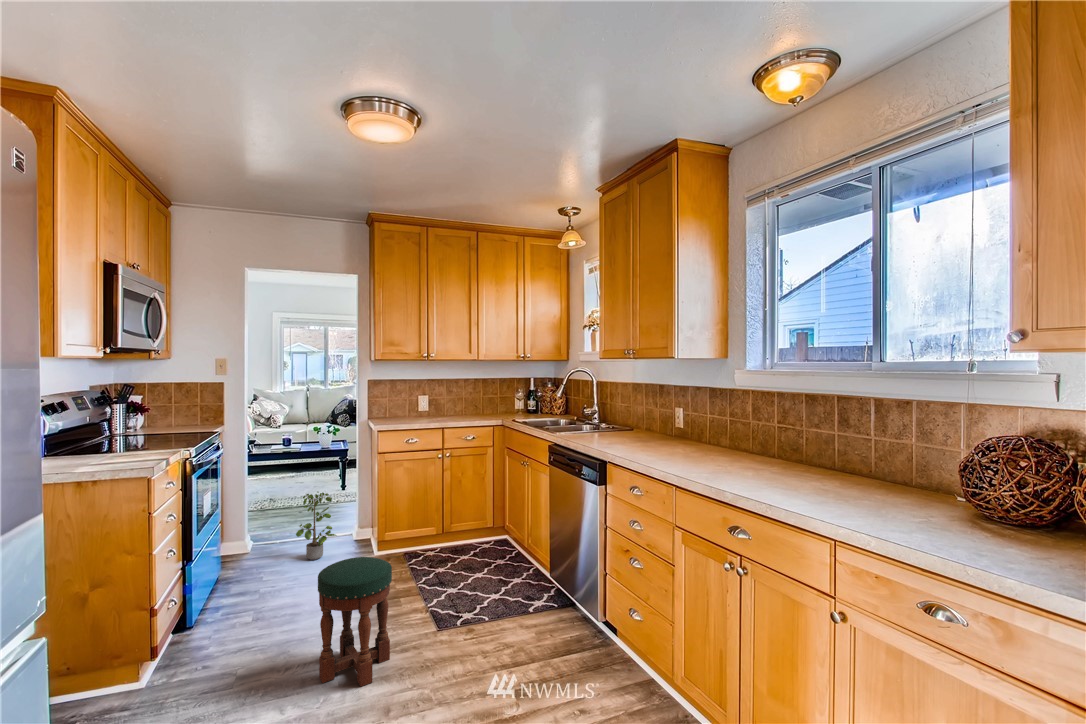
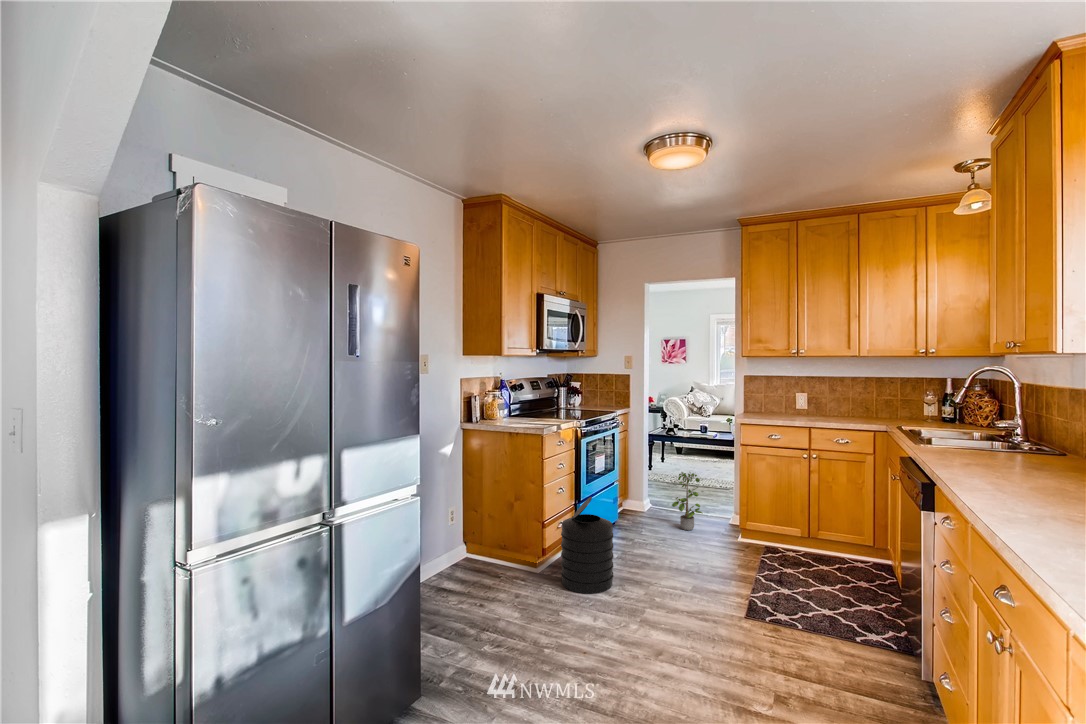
trash can: none [188,550,272,692] -> present [561,497,613,594]
stool: present [318,557,392,686] -> none [631,524,691,630]

